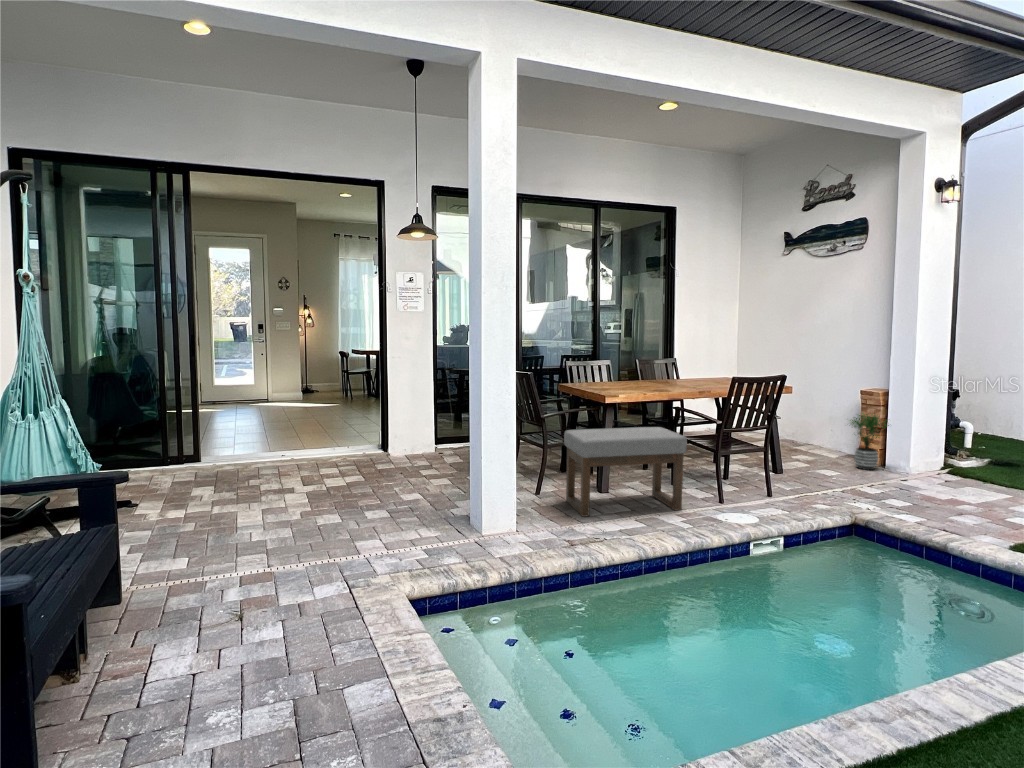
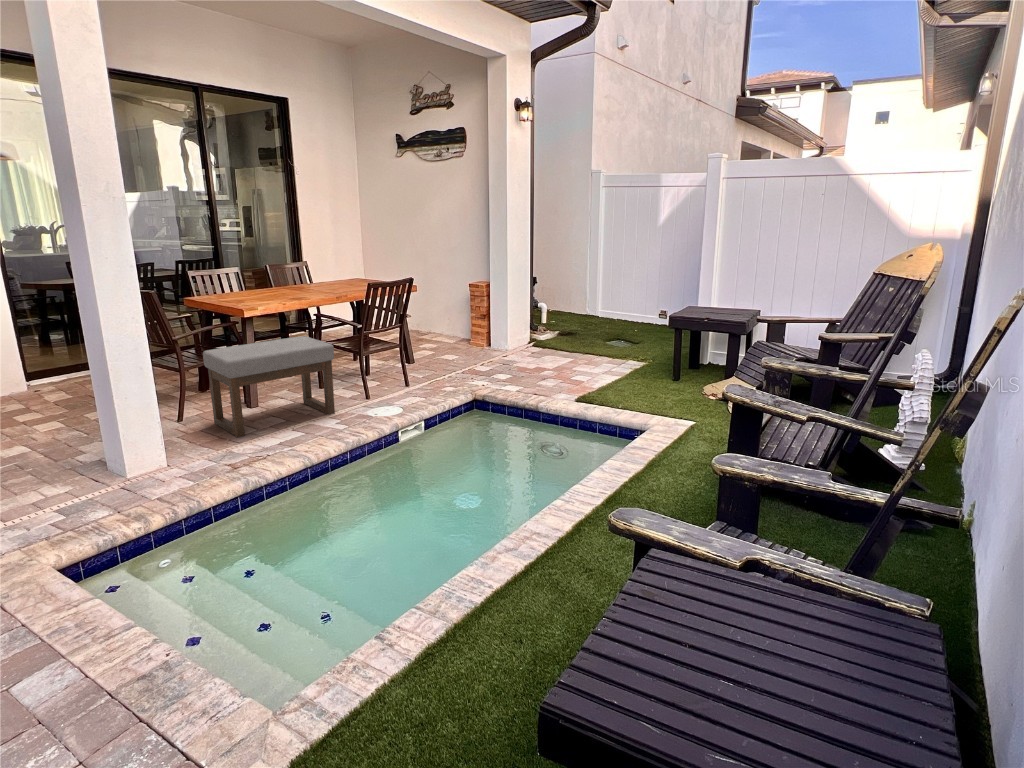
potted plant: present [850,413,889,470] -> none [460,302,495,351]

